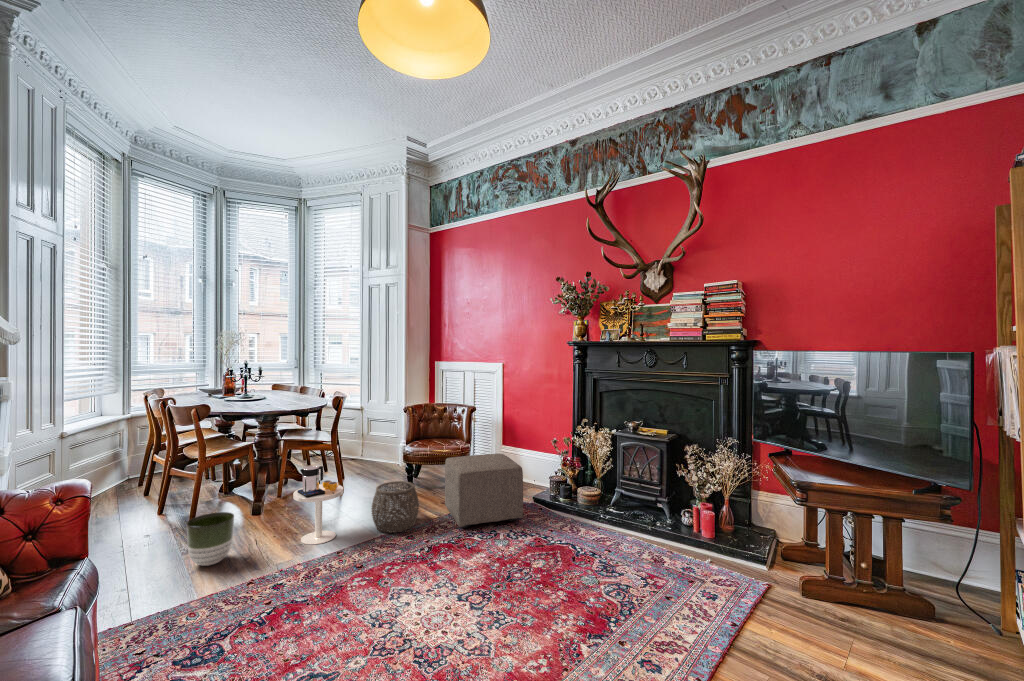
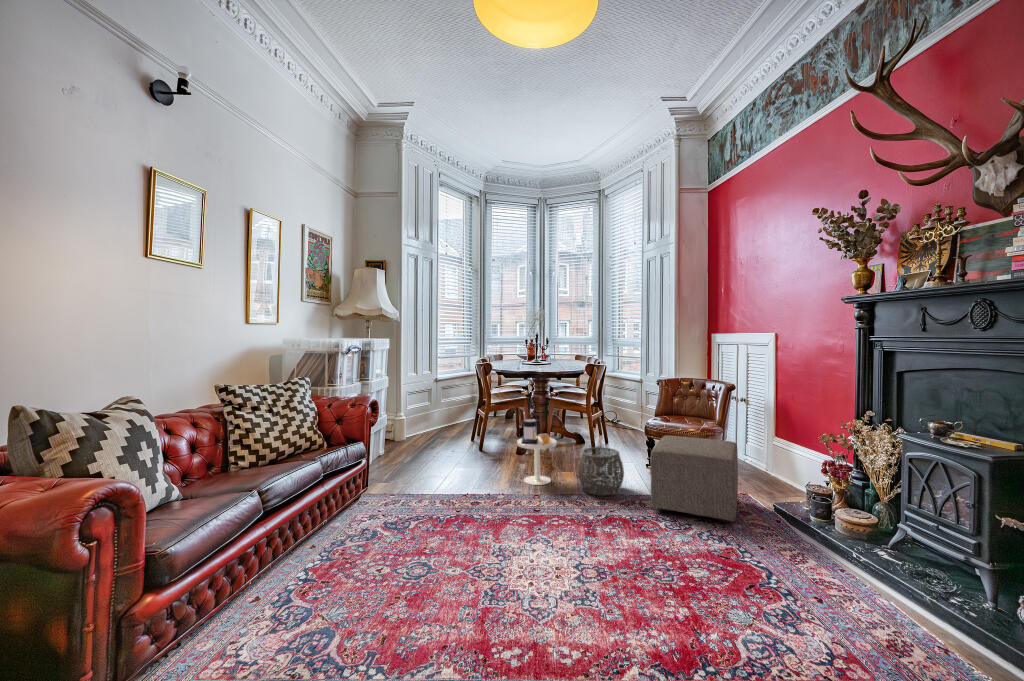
planter: present [187,512,234,566] -> none [449,441,478,477]

